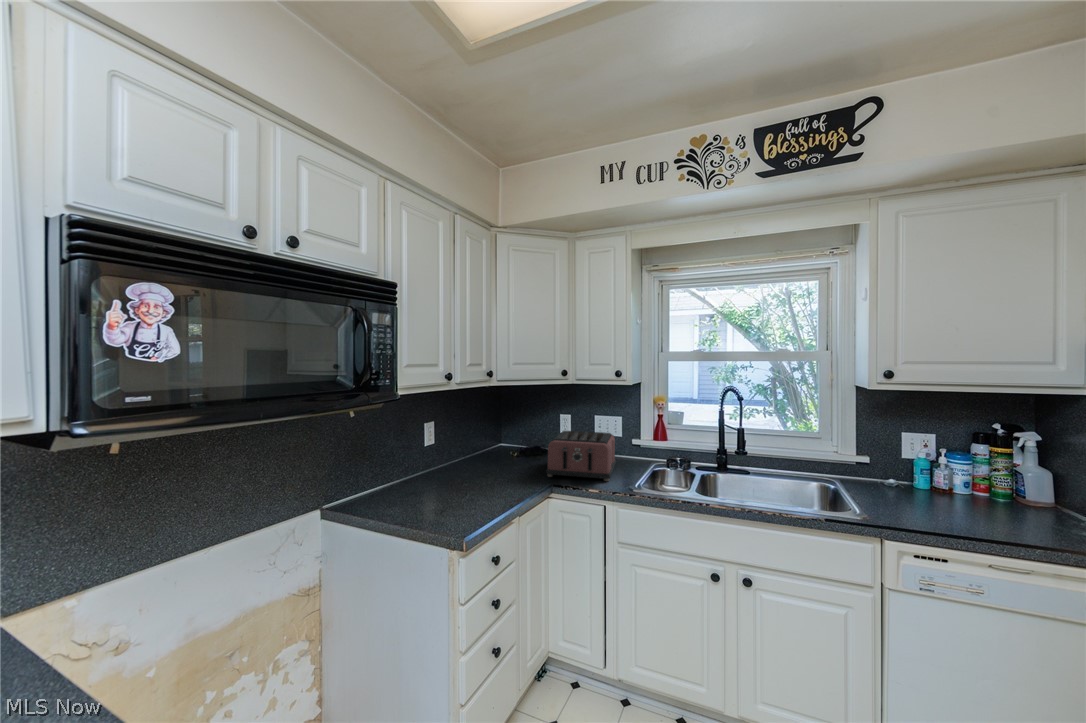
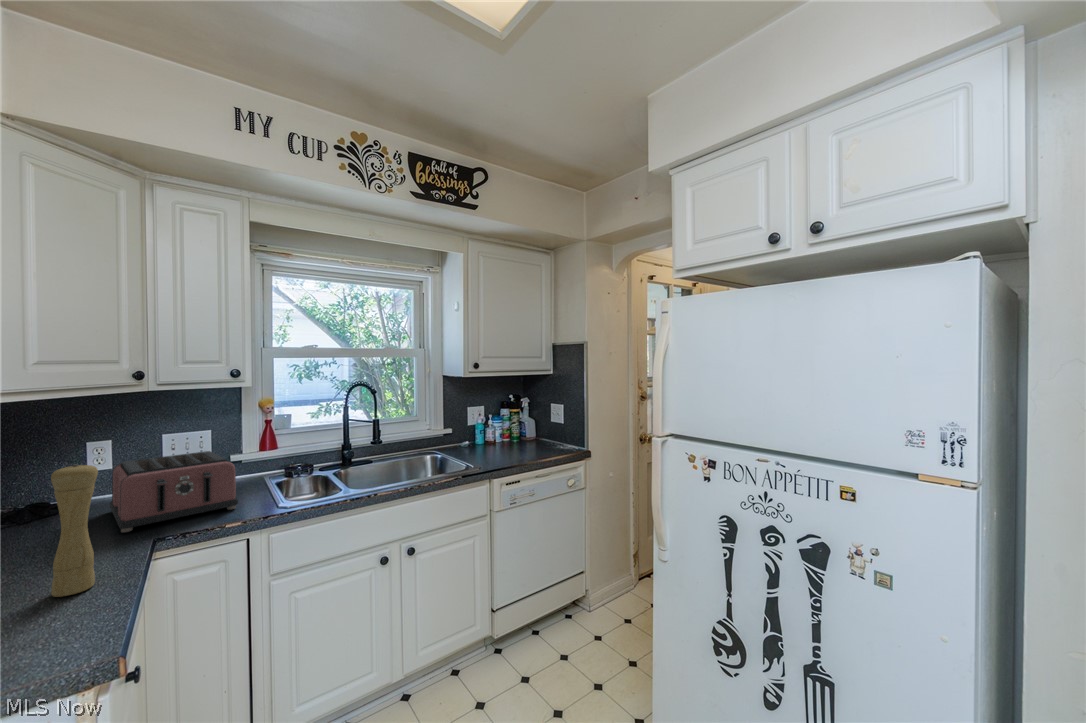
pepper mill: none [494,429,513,503] -> present [51,464,98,597]

